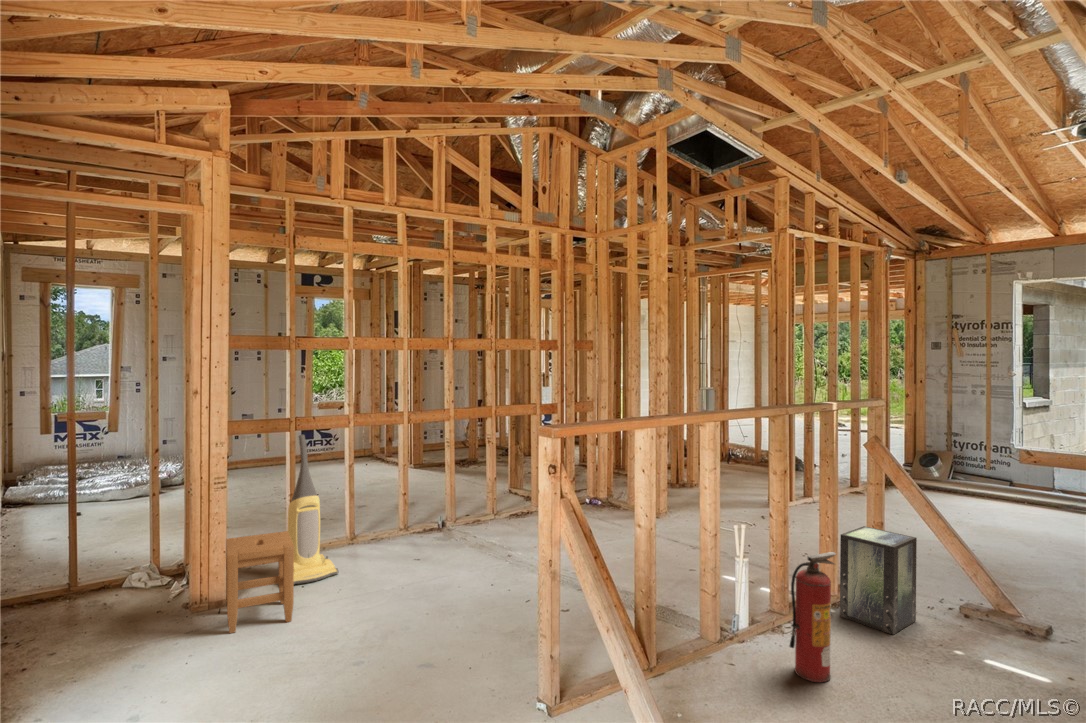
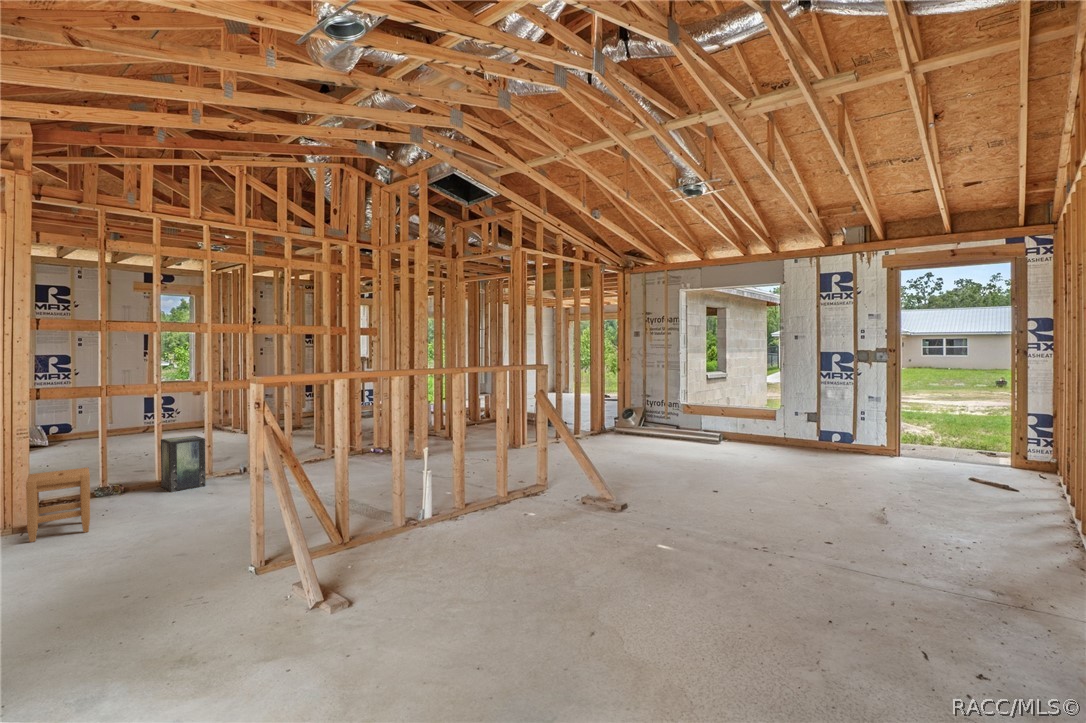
vacuum cleaner: present [288,435,339,584] -> none [85,396,142,514]
storage box: present [840,526,917,635] -> present [161,436,206,492]
fire extinguisher: present [790,552,836,682] -> none [445,450,474,528]

